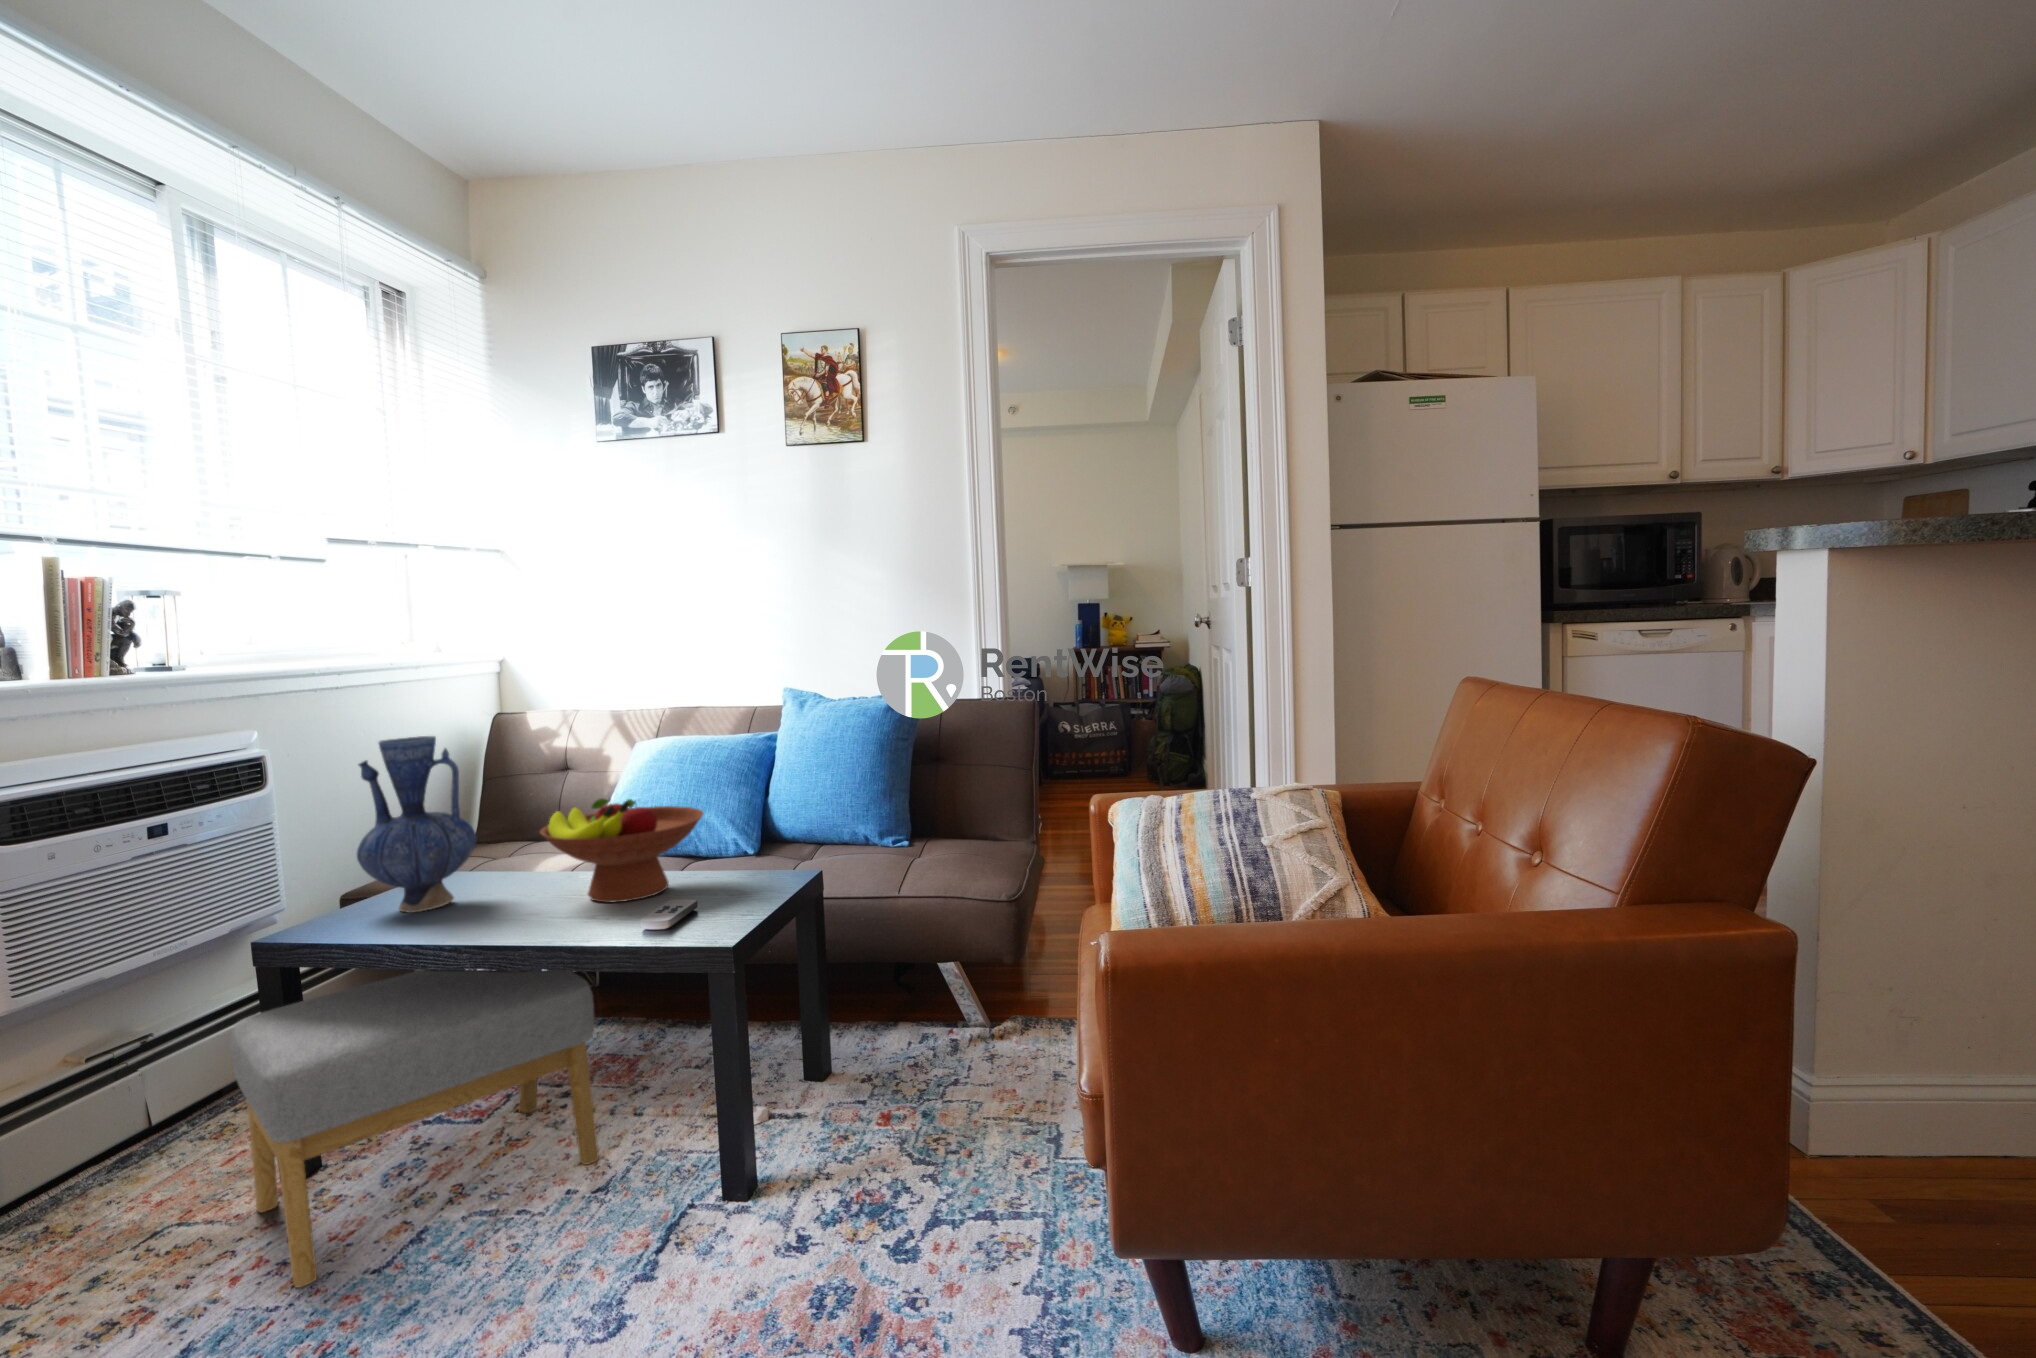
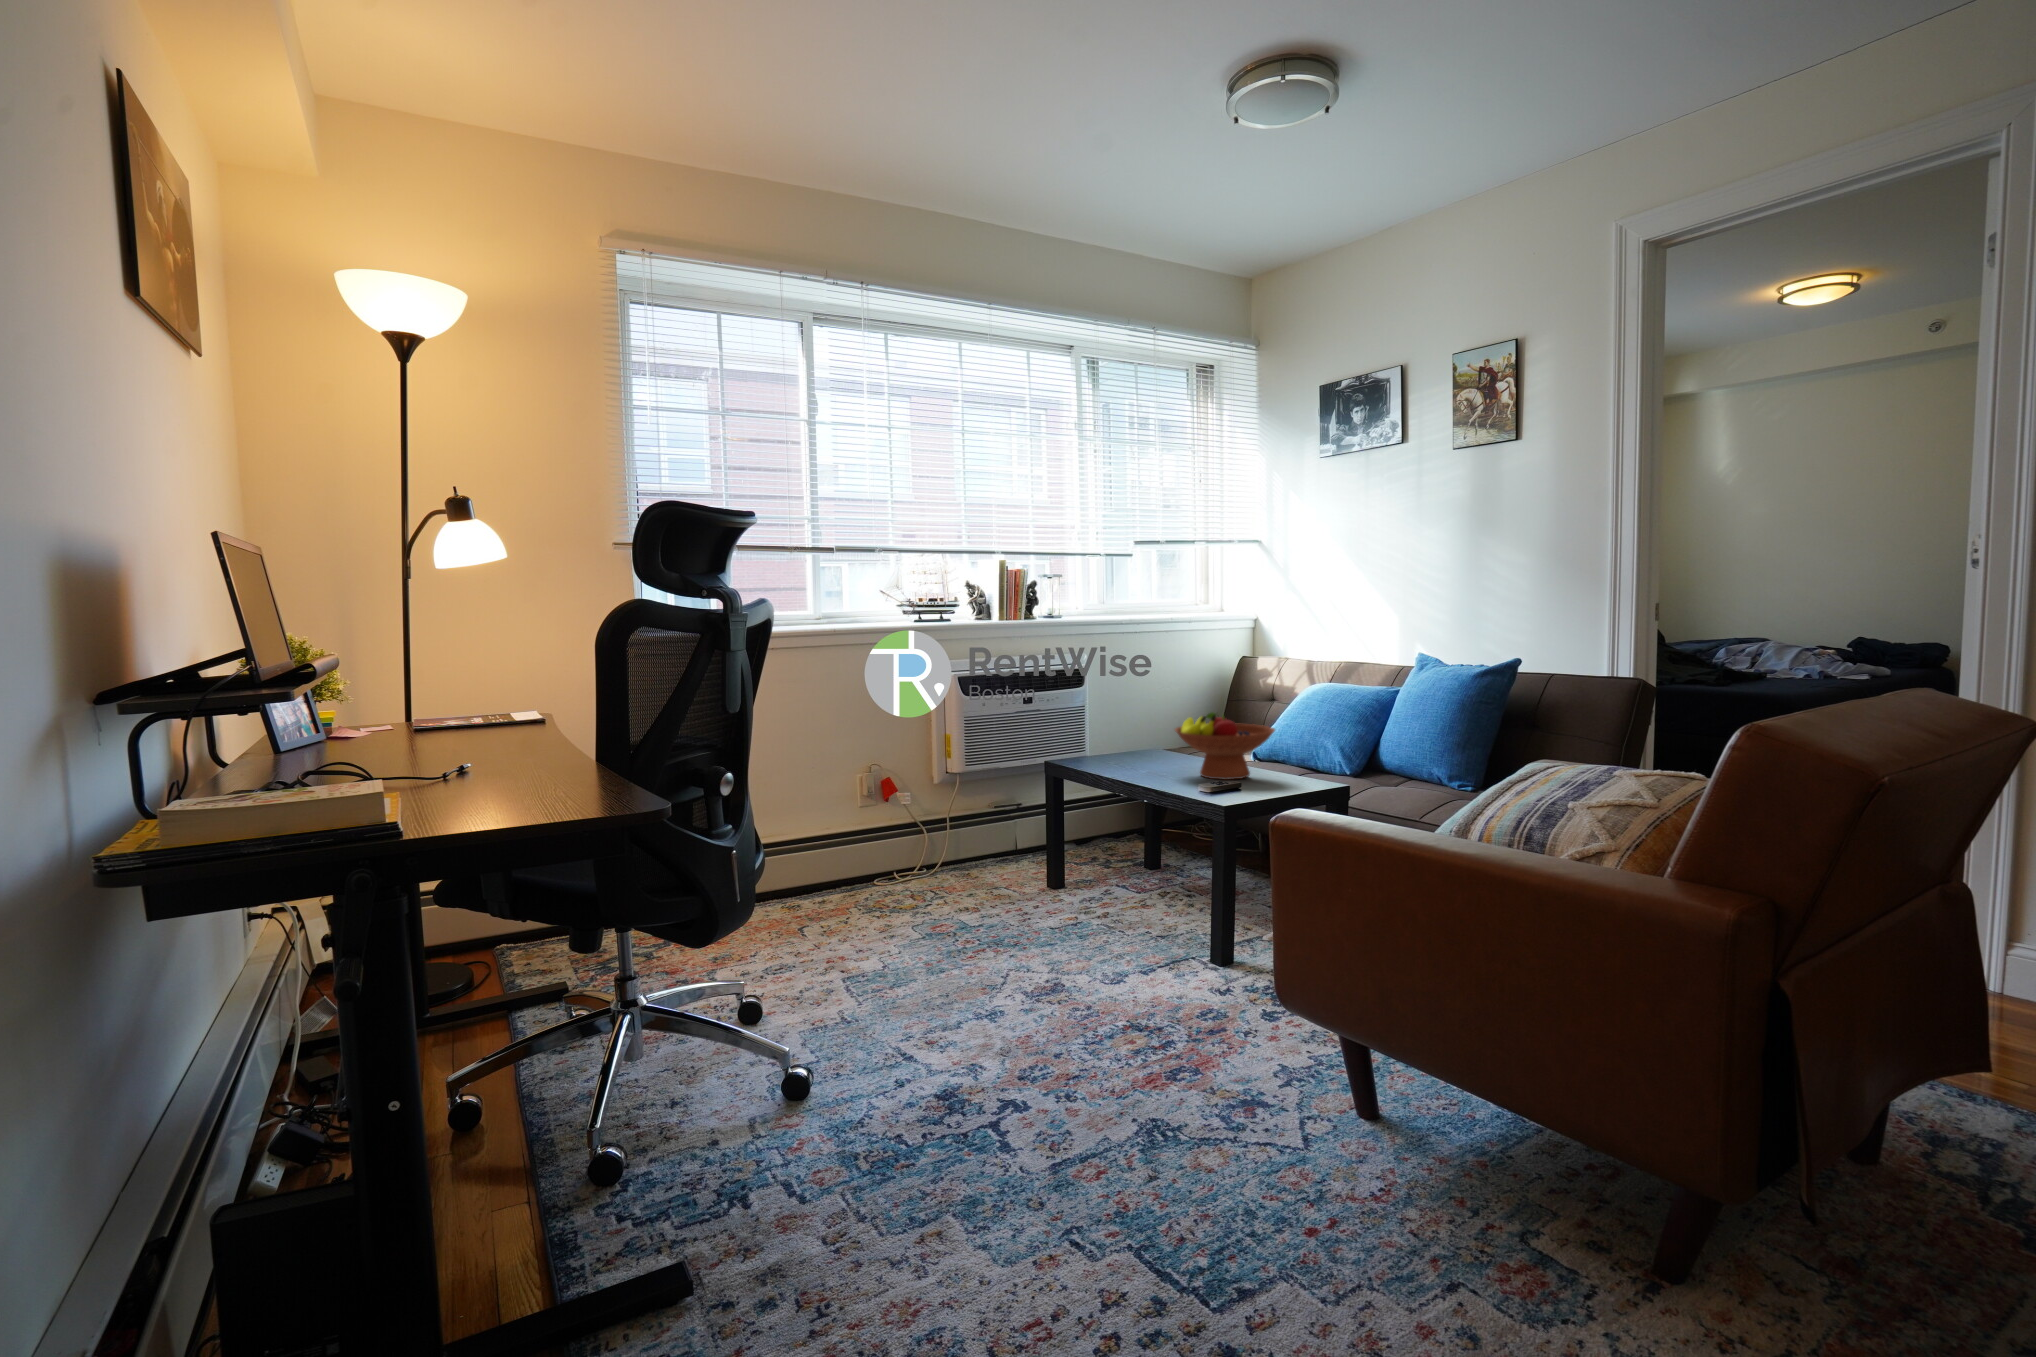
vase: present [357,736,477,913] -> none [1097,664,1156,764]
footstool: present [230,971,599,1287] -> none [1017,795,1177,925]

